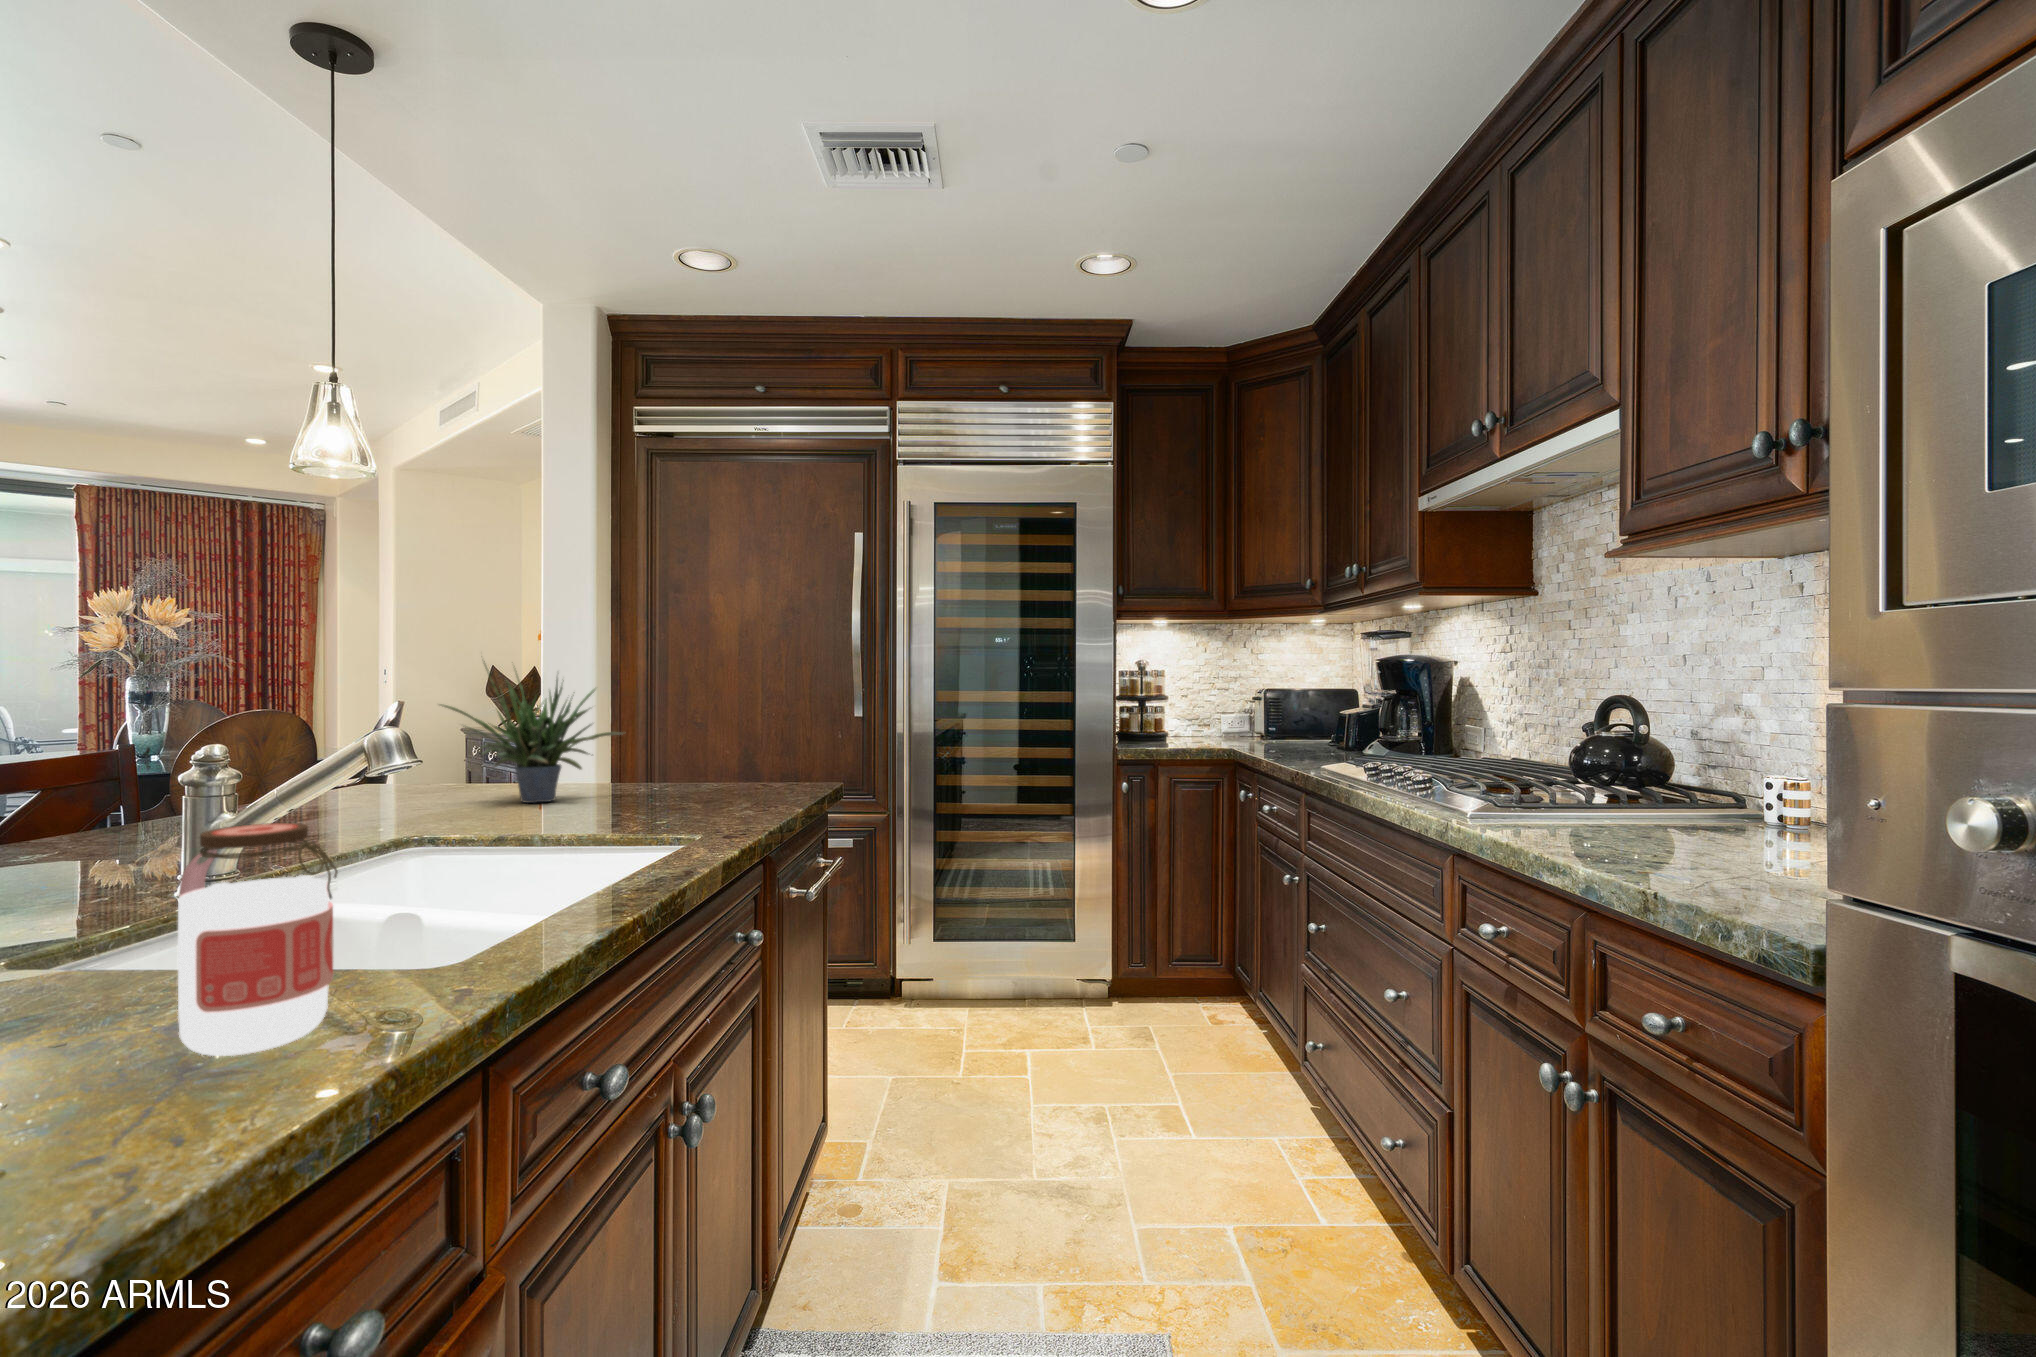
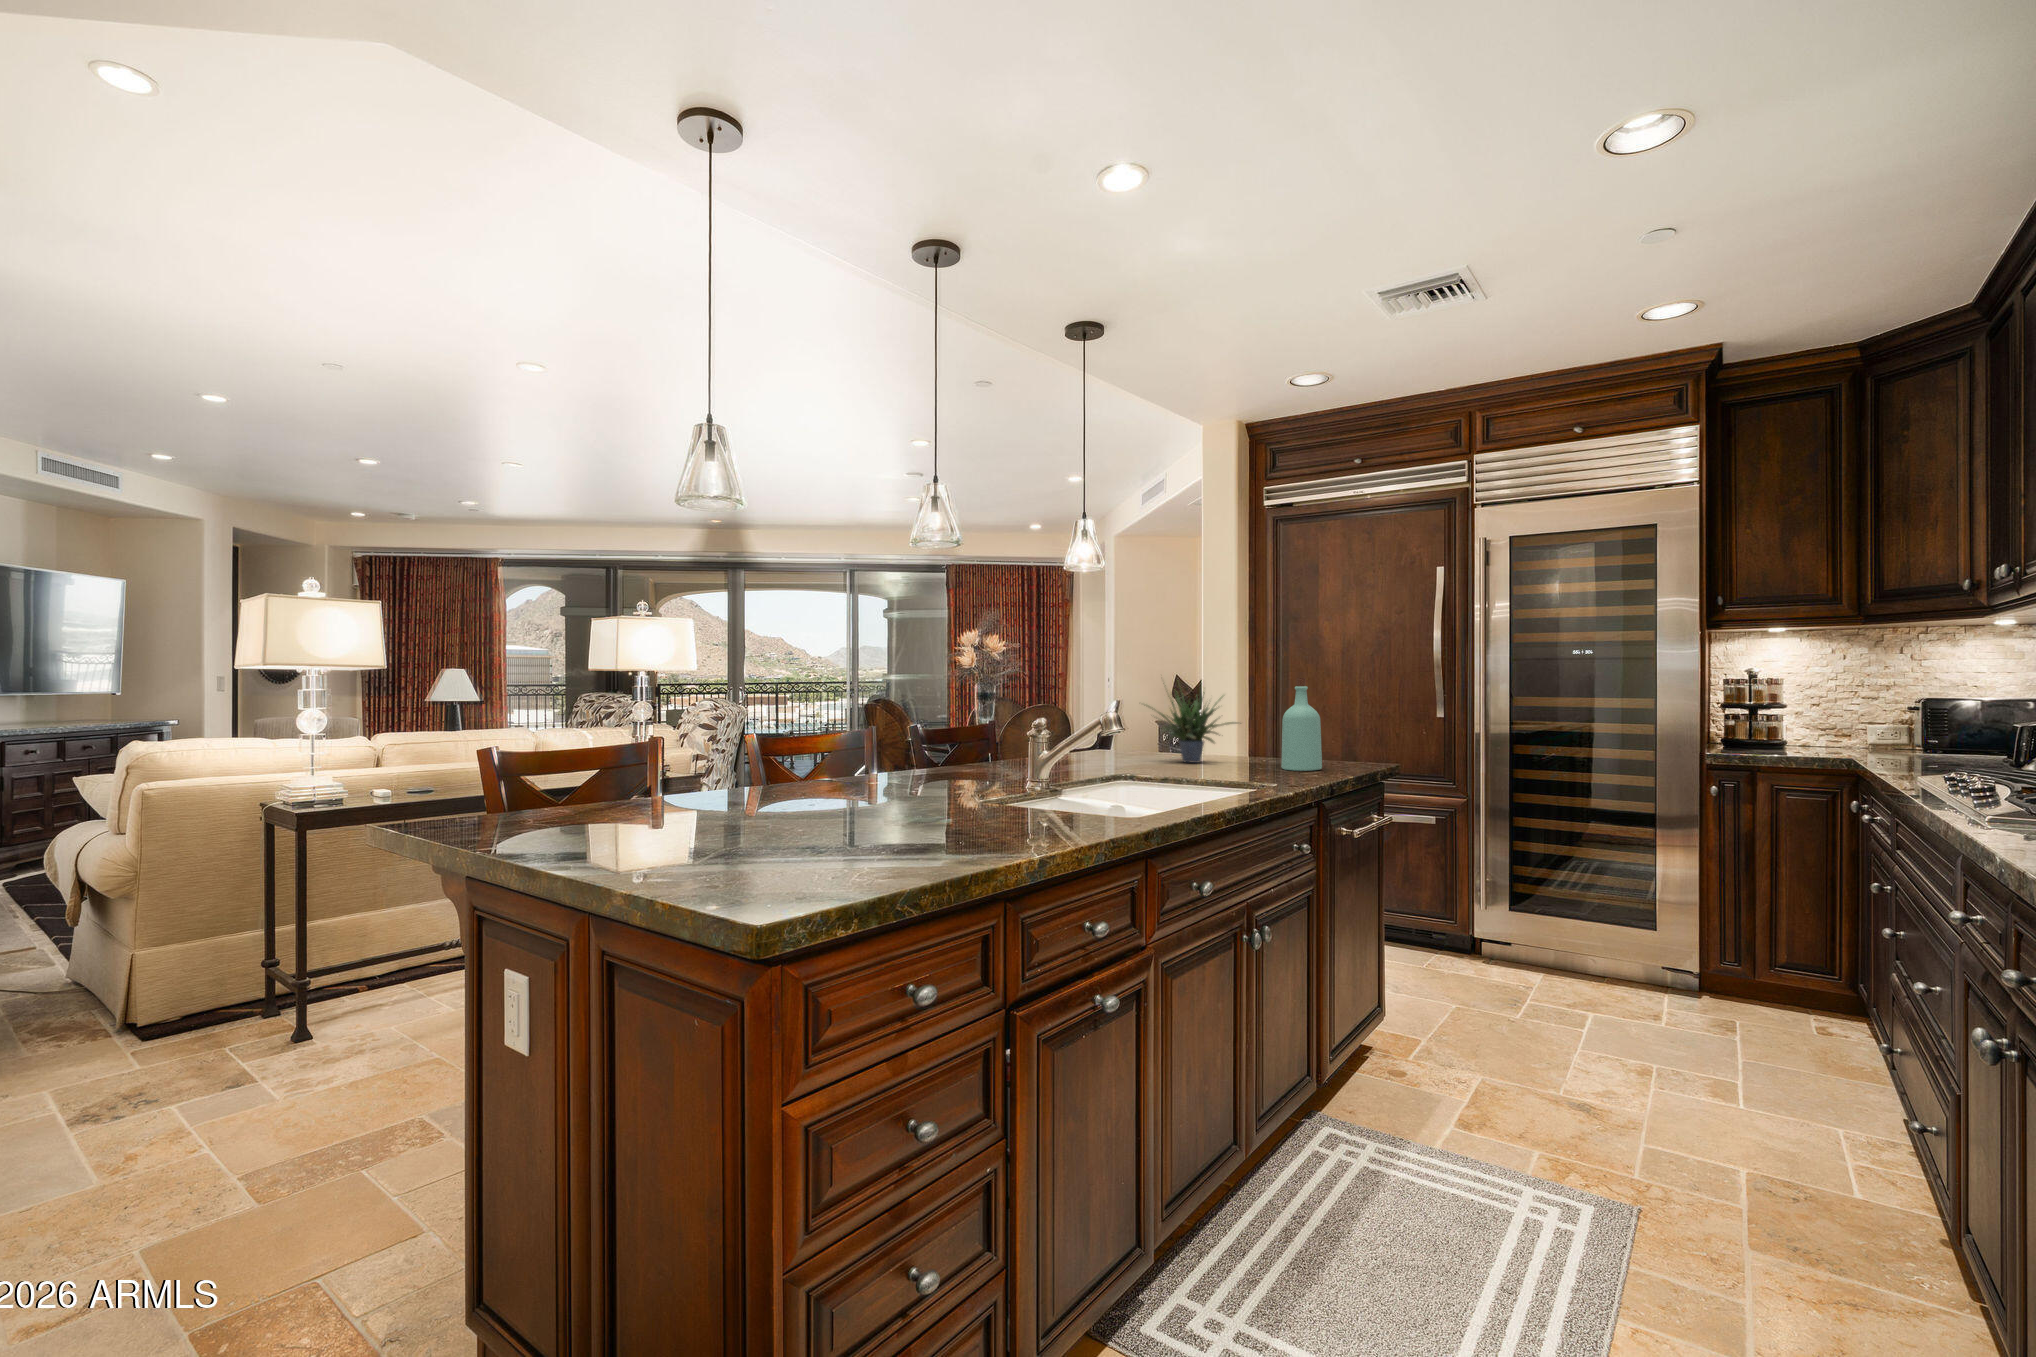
bottle: none [694,662,755,805] -> present [1281,678,1322,771]
jar: present [178,823,338,1056] -> none [1063,744,1107,821]

